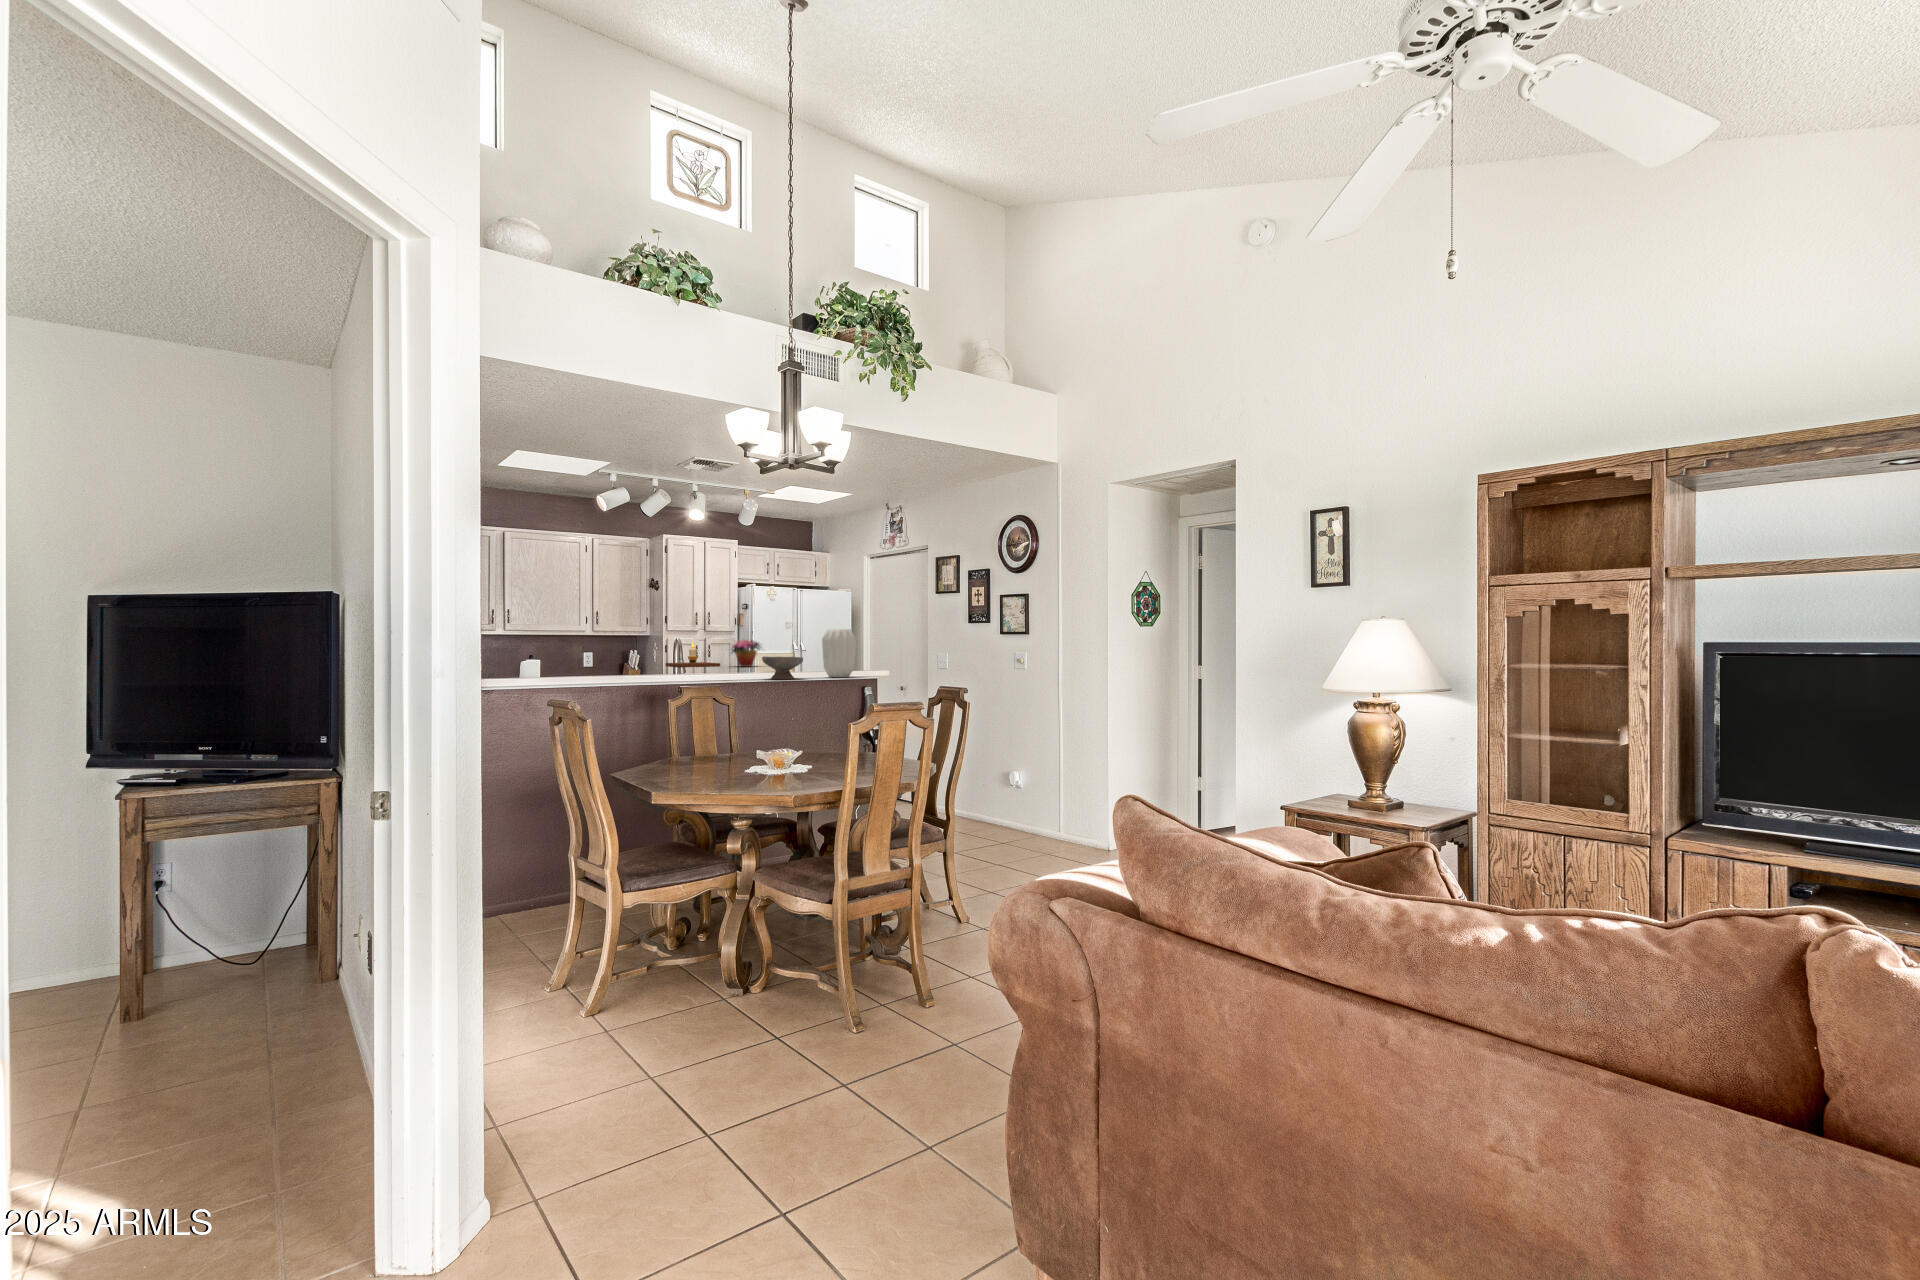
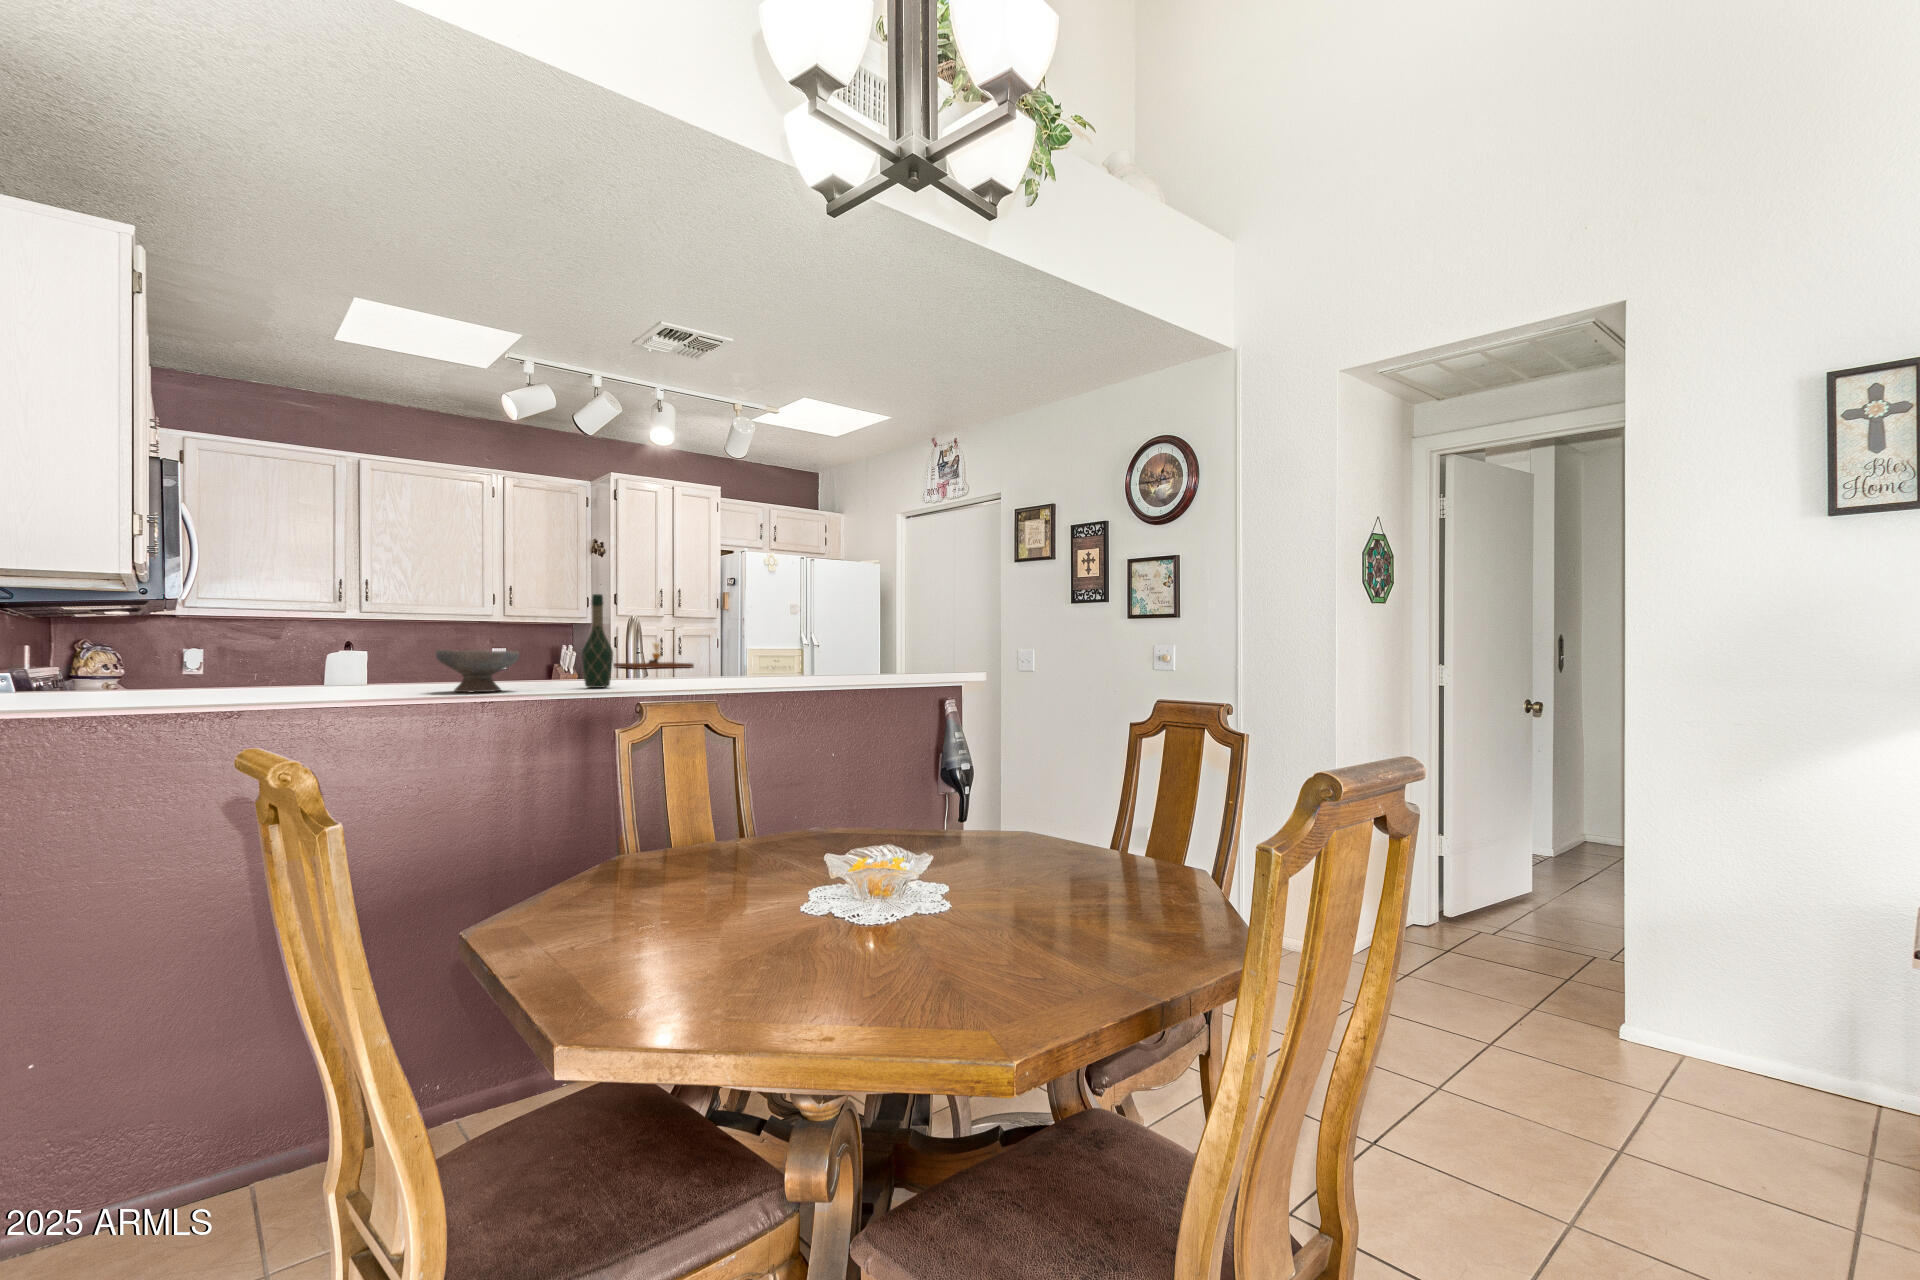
wine bottle: none [648,625,666,679] -> present [582,594,613,688]
vase: present [822,629,856,677] -> none [876,604,932,684]
flower arrangement: present [731,640,760,667] -> none [701,629,763,668]
bowl: present [762,656,803,679] -> present [436,650,519,692]

